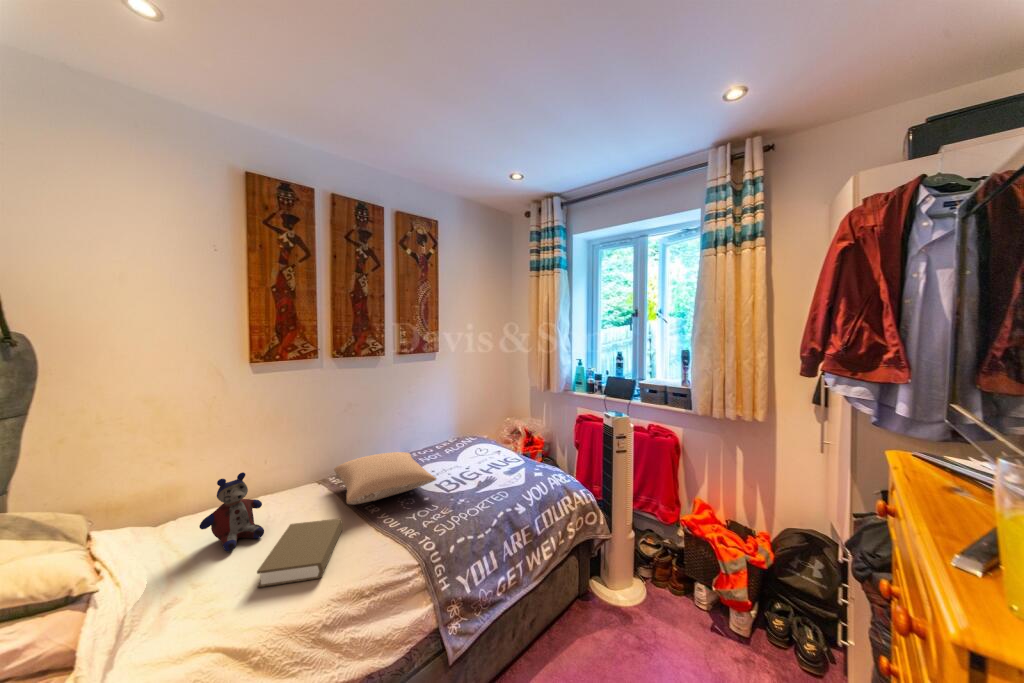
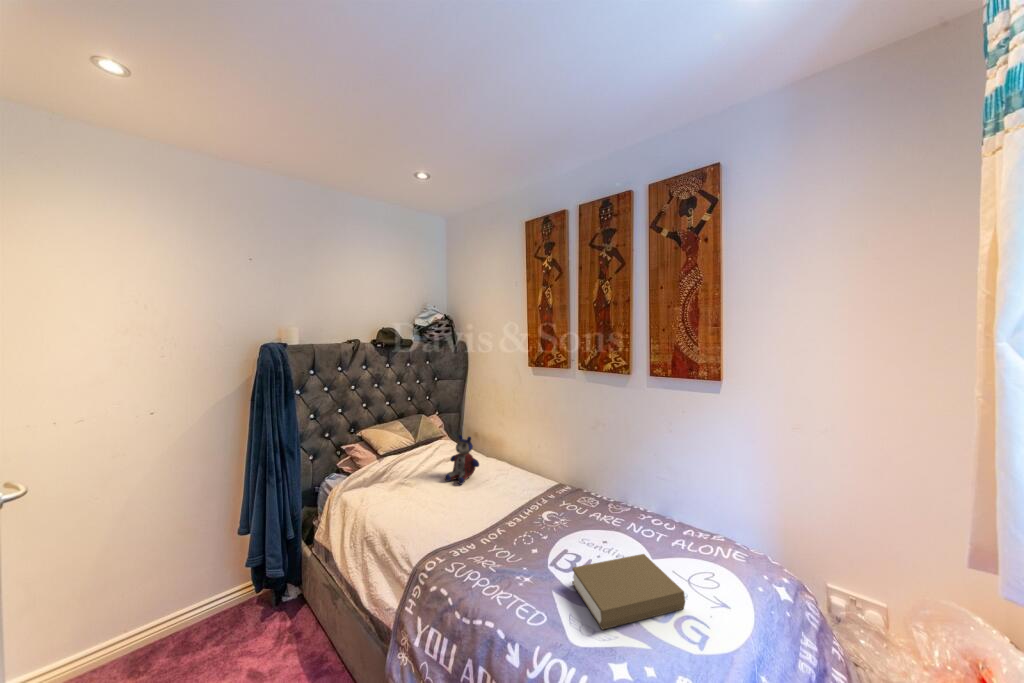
pillow: present [334,452,436,504] -> none [476,469,598,530]
book: present [257,518,343,587] -> present [572,554,685,630]

